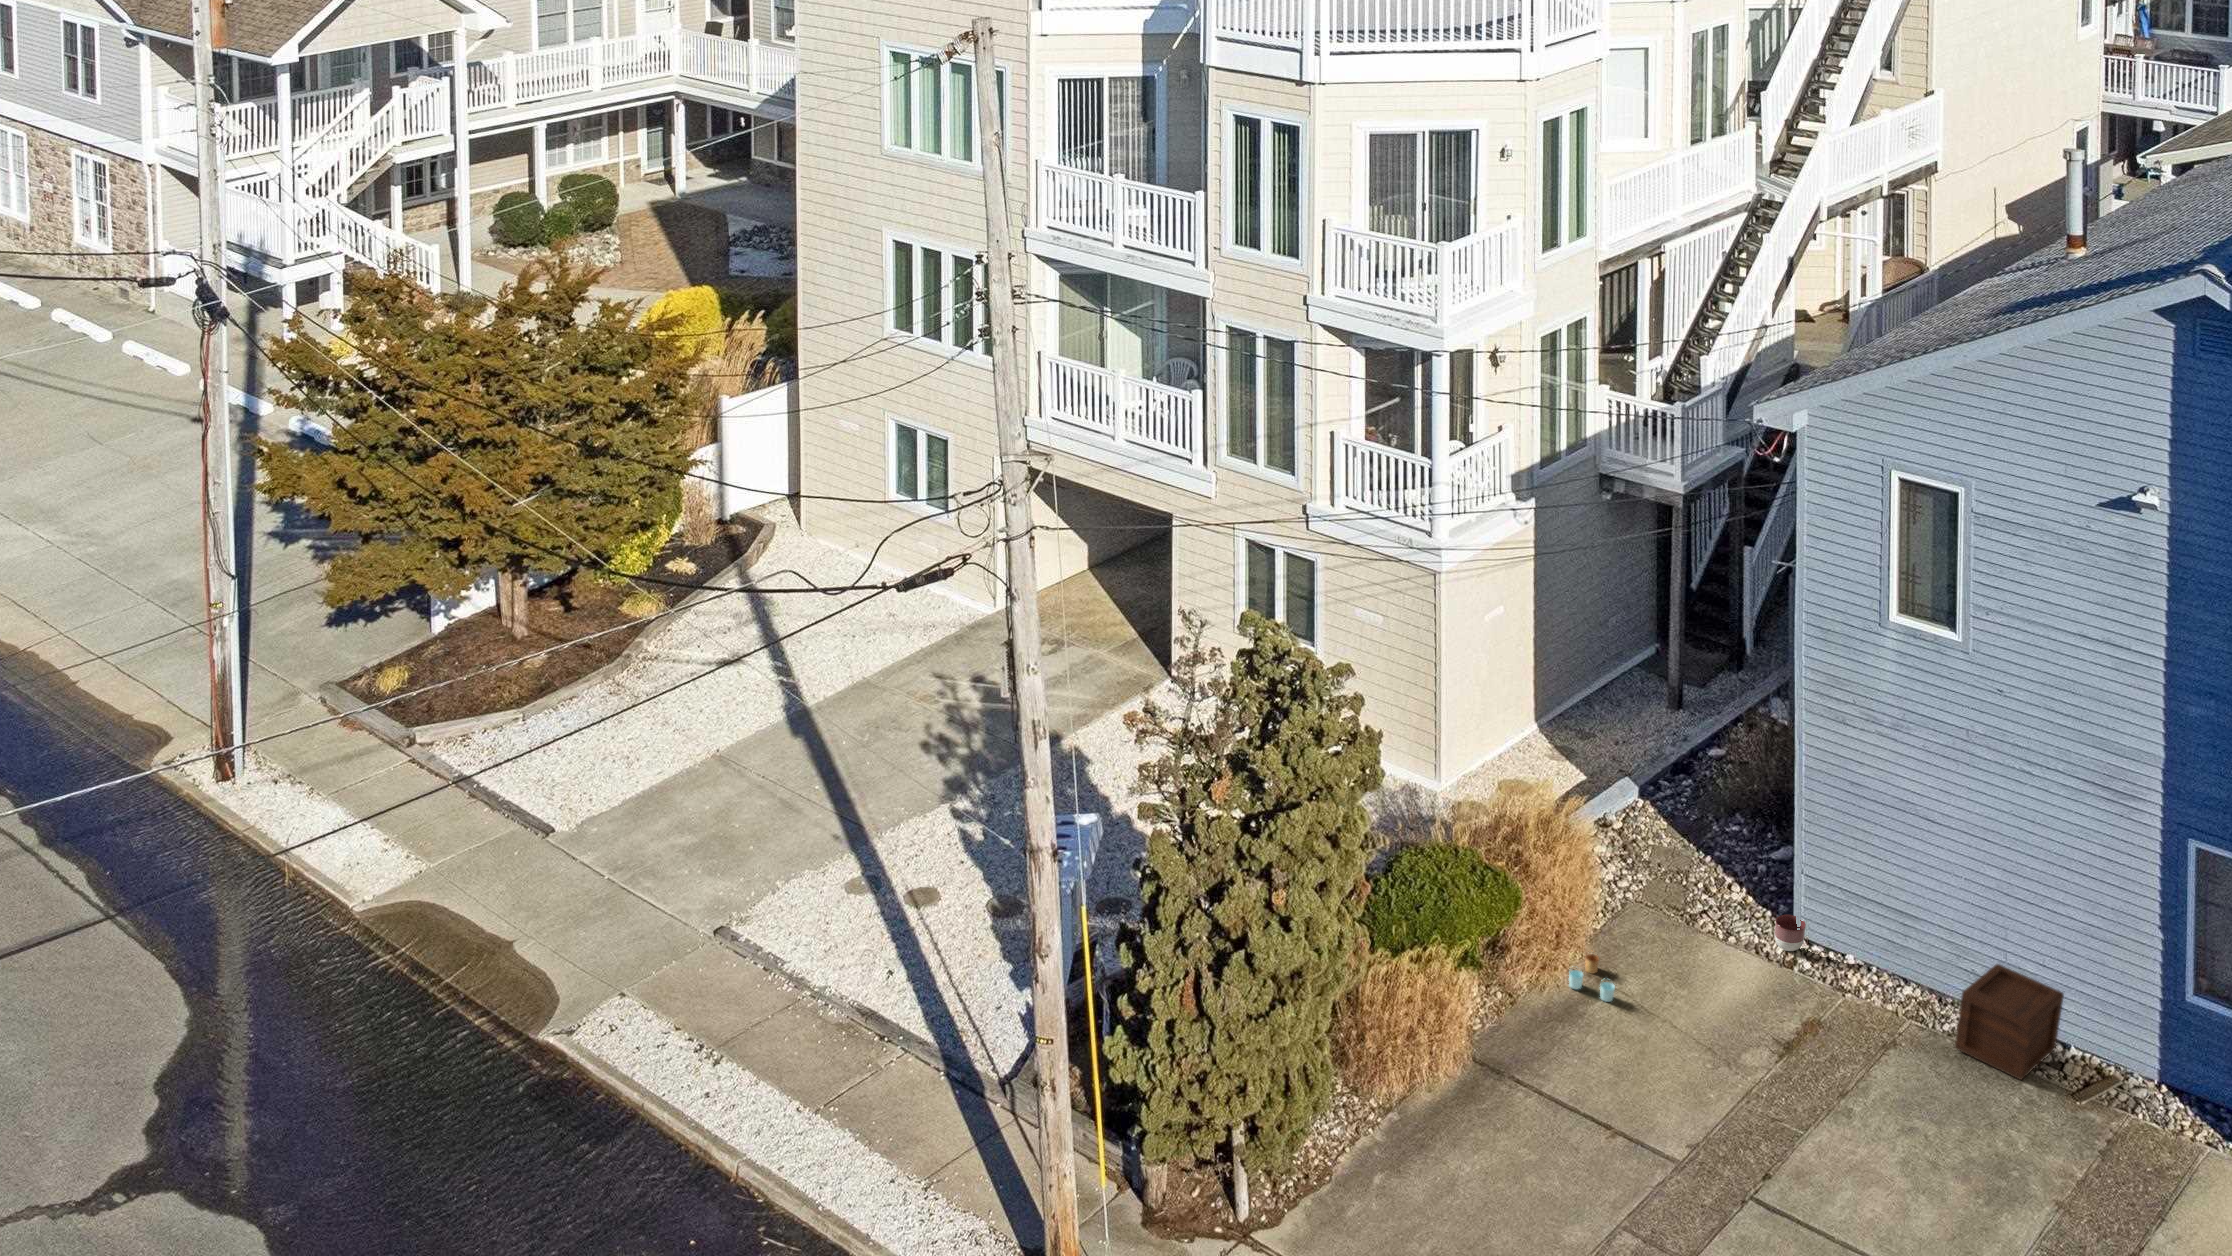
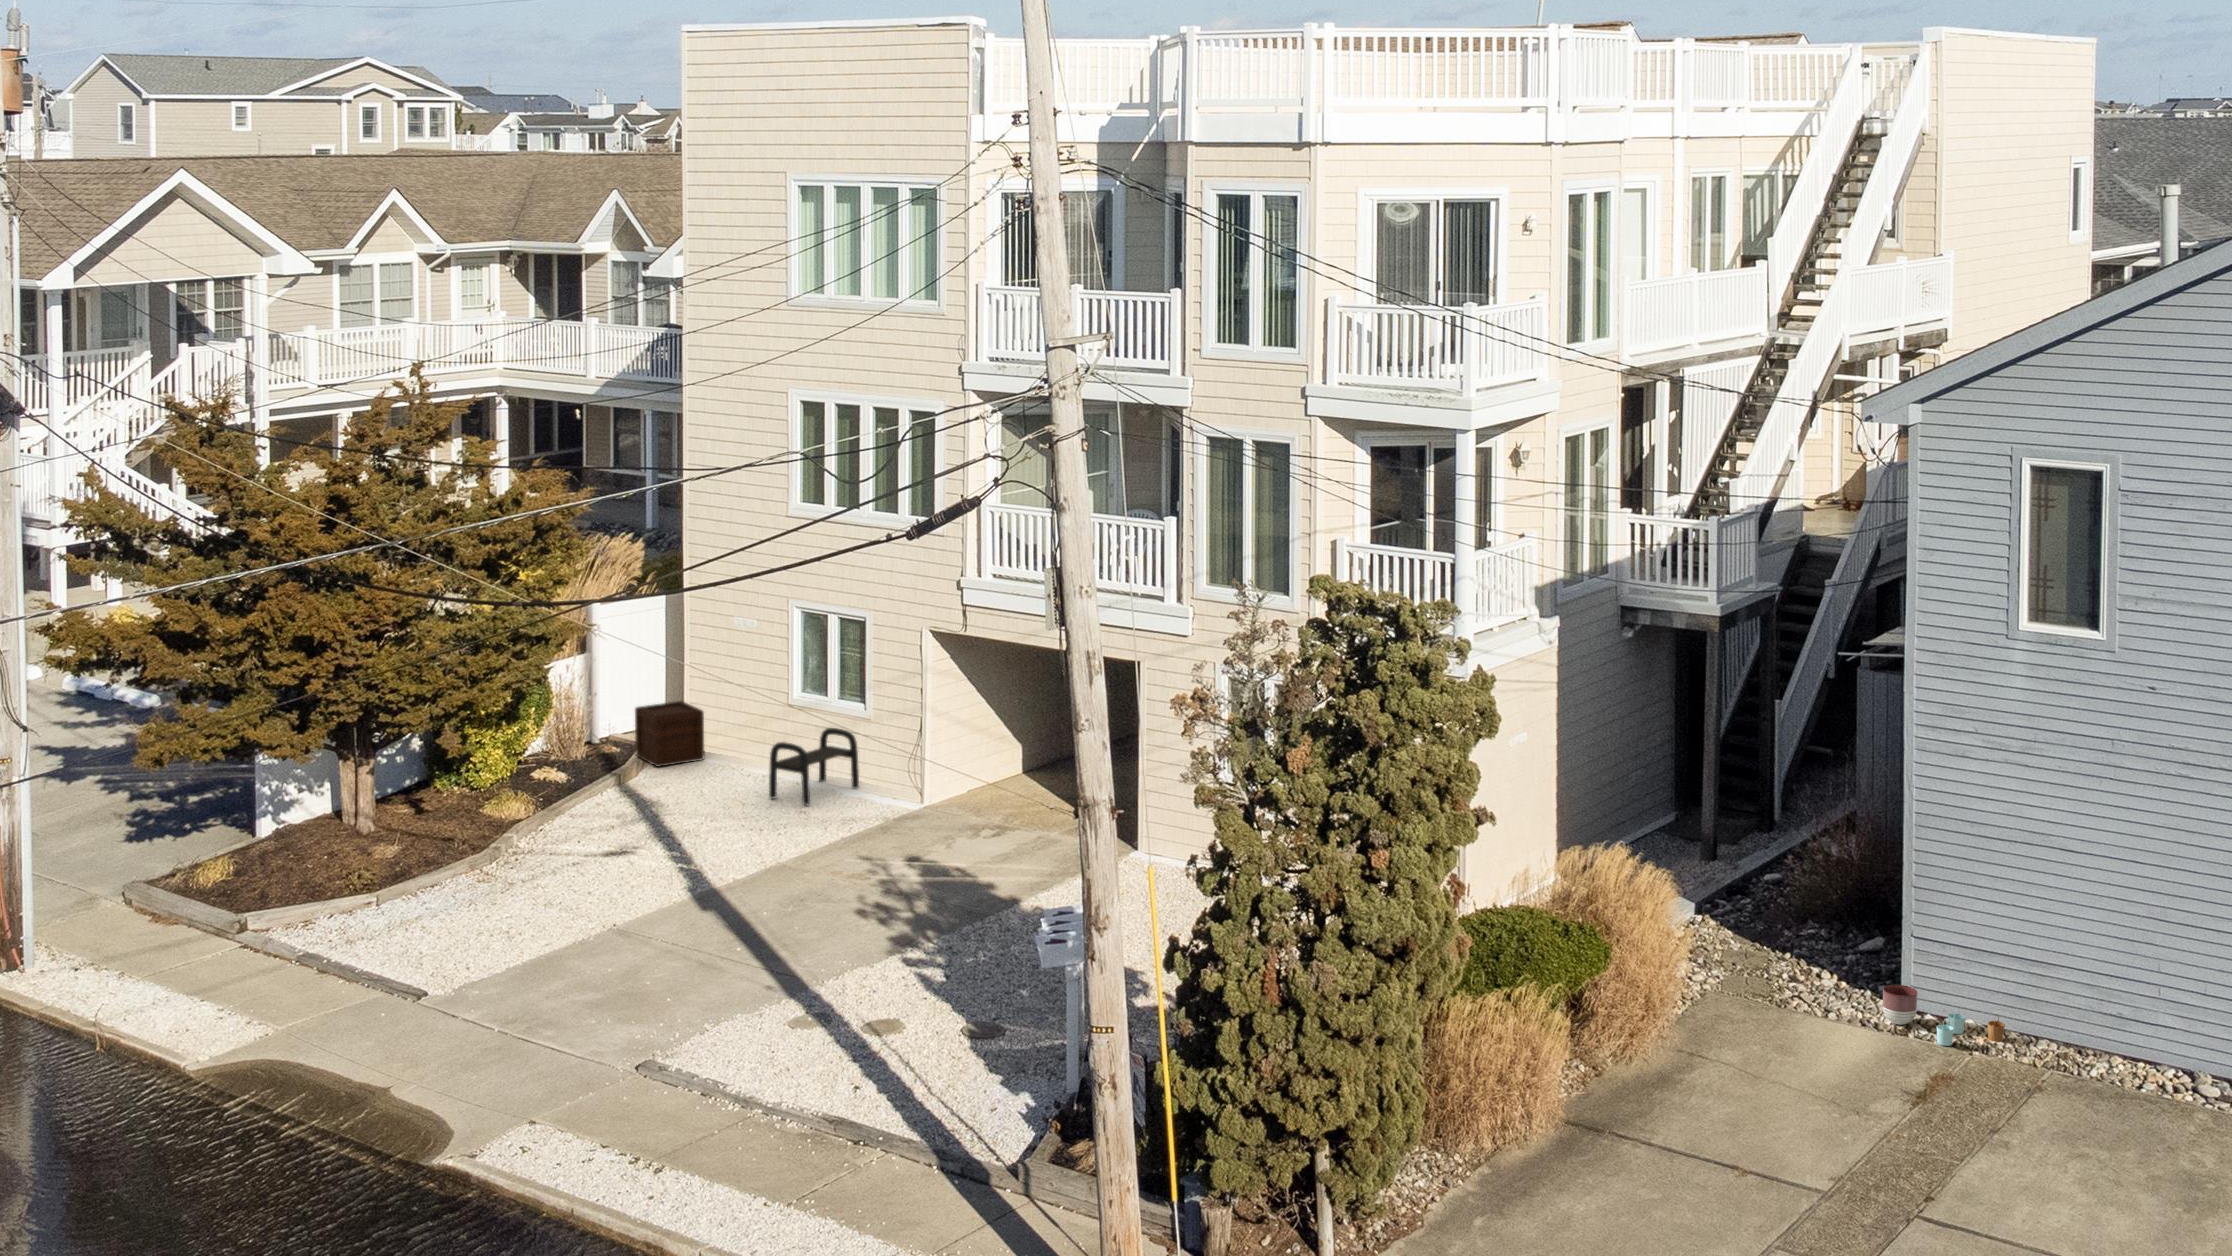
bench: none [863,527,941,602] -> present [769,728,859,805]
bucket: present [1569,954,1615,1002] -> present [1937,1013,2005,1046]
wooden crate: present [1955,964,2064,1080] -> present [635,701,704,767]

